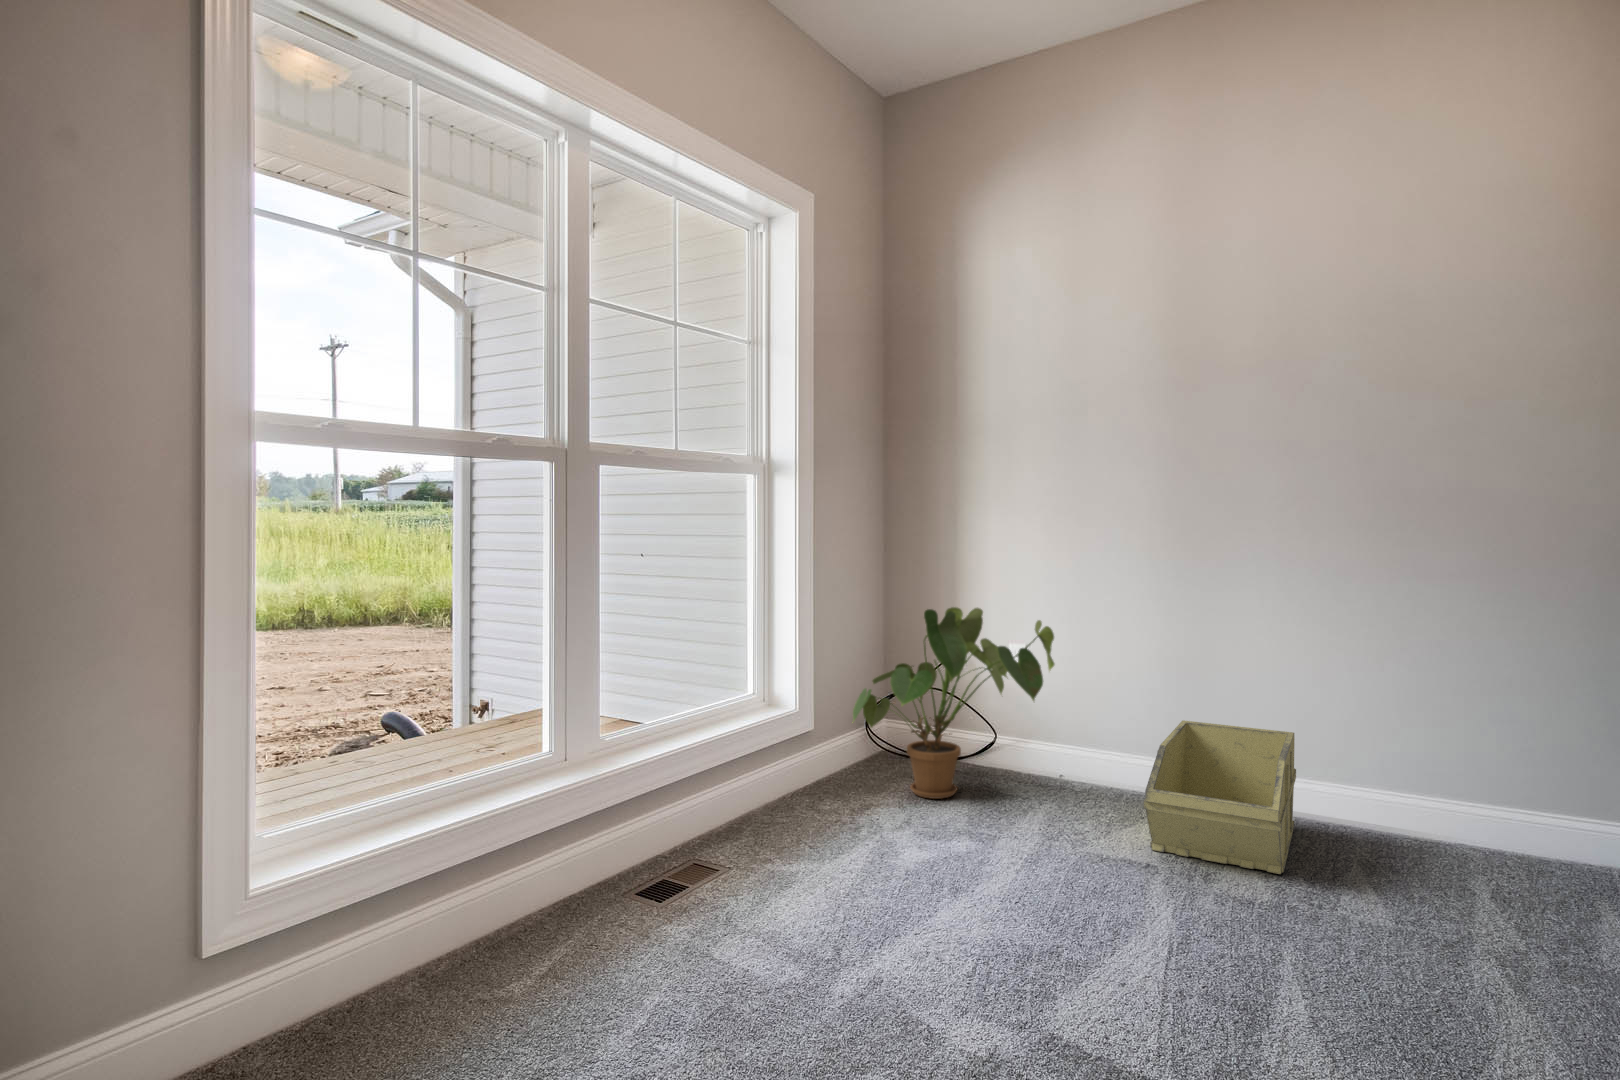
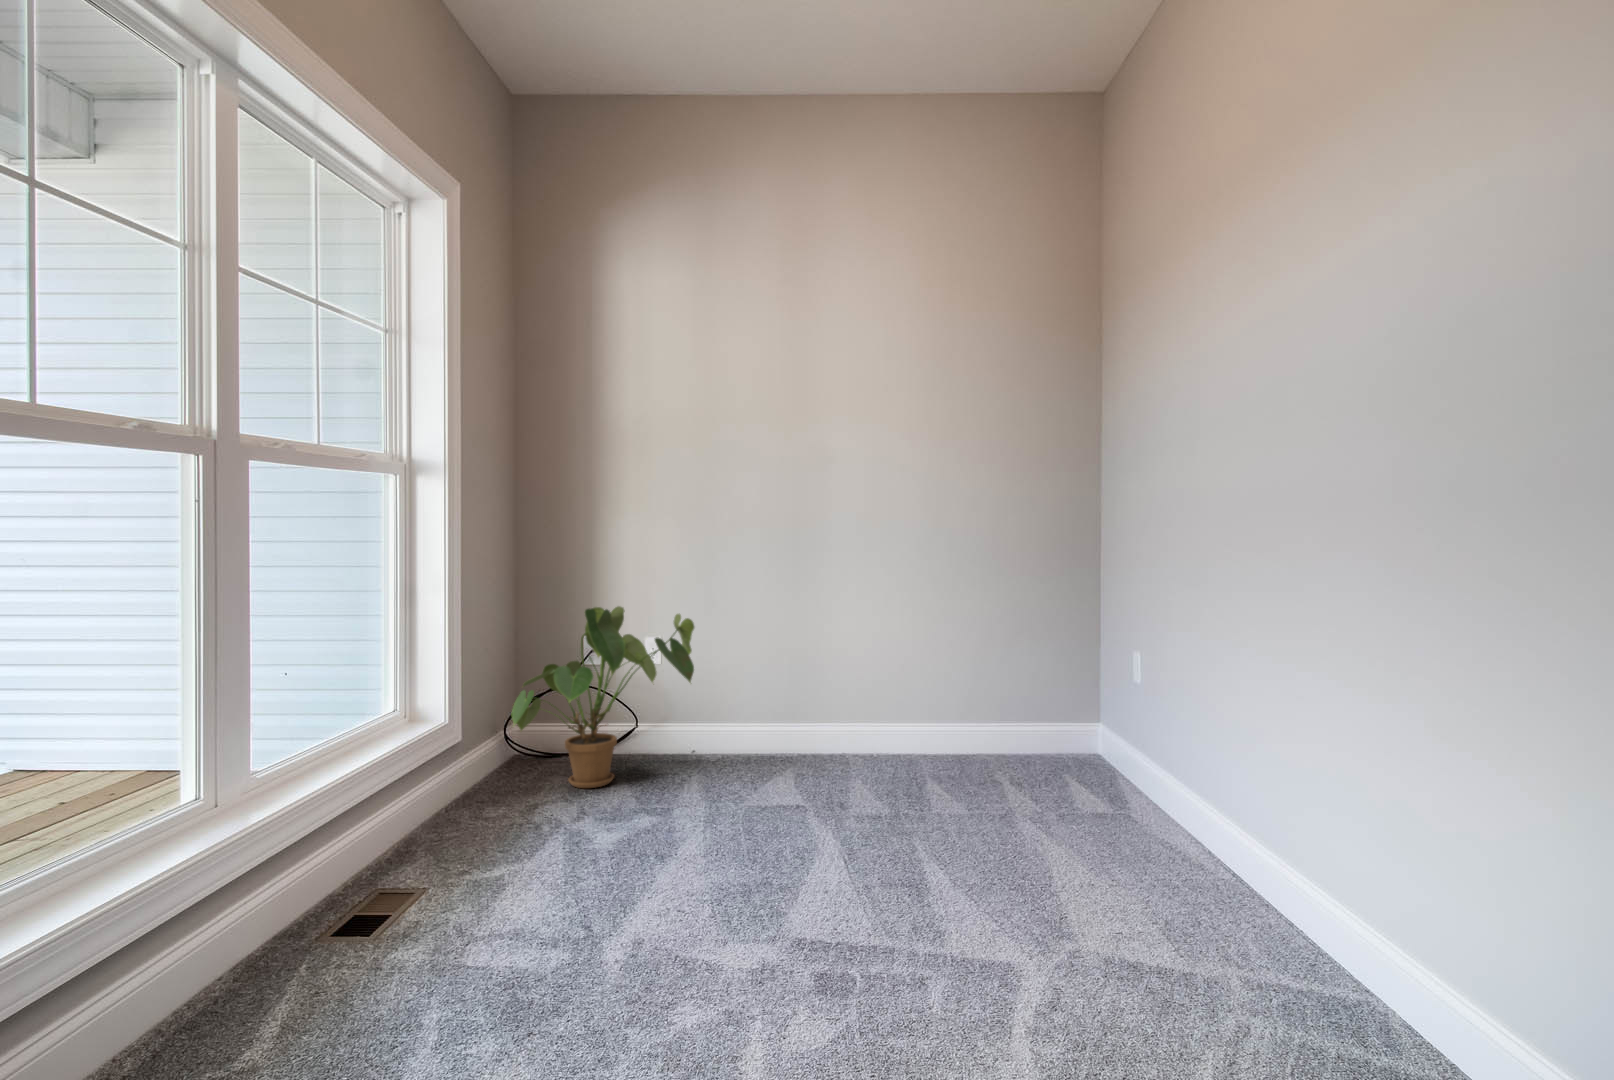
storage bin: present [1143,720,1296,874] -> none [791,687,891,794]

